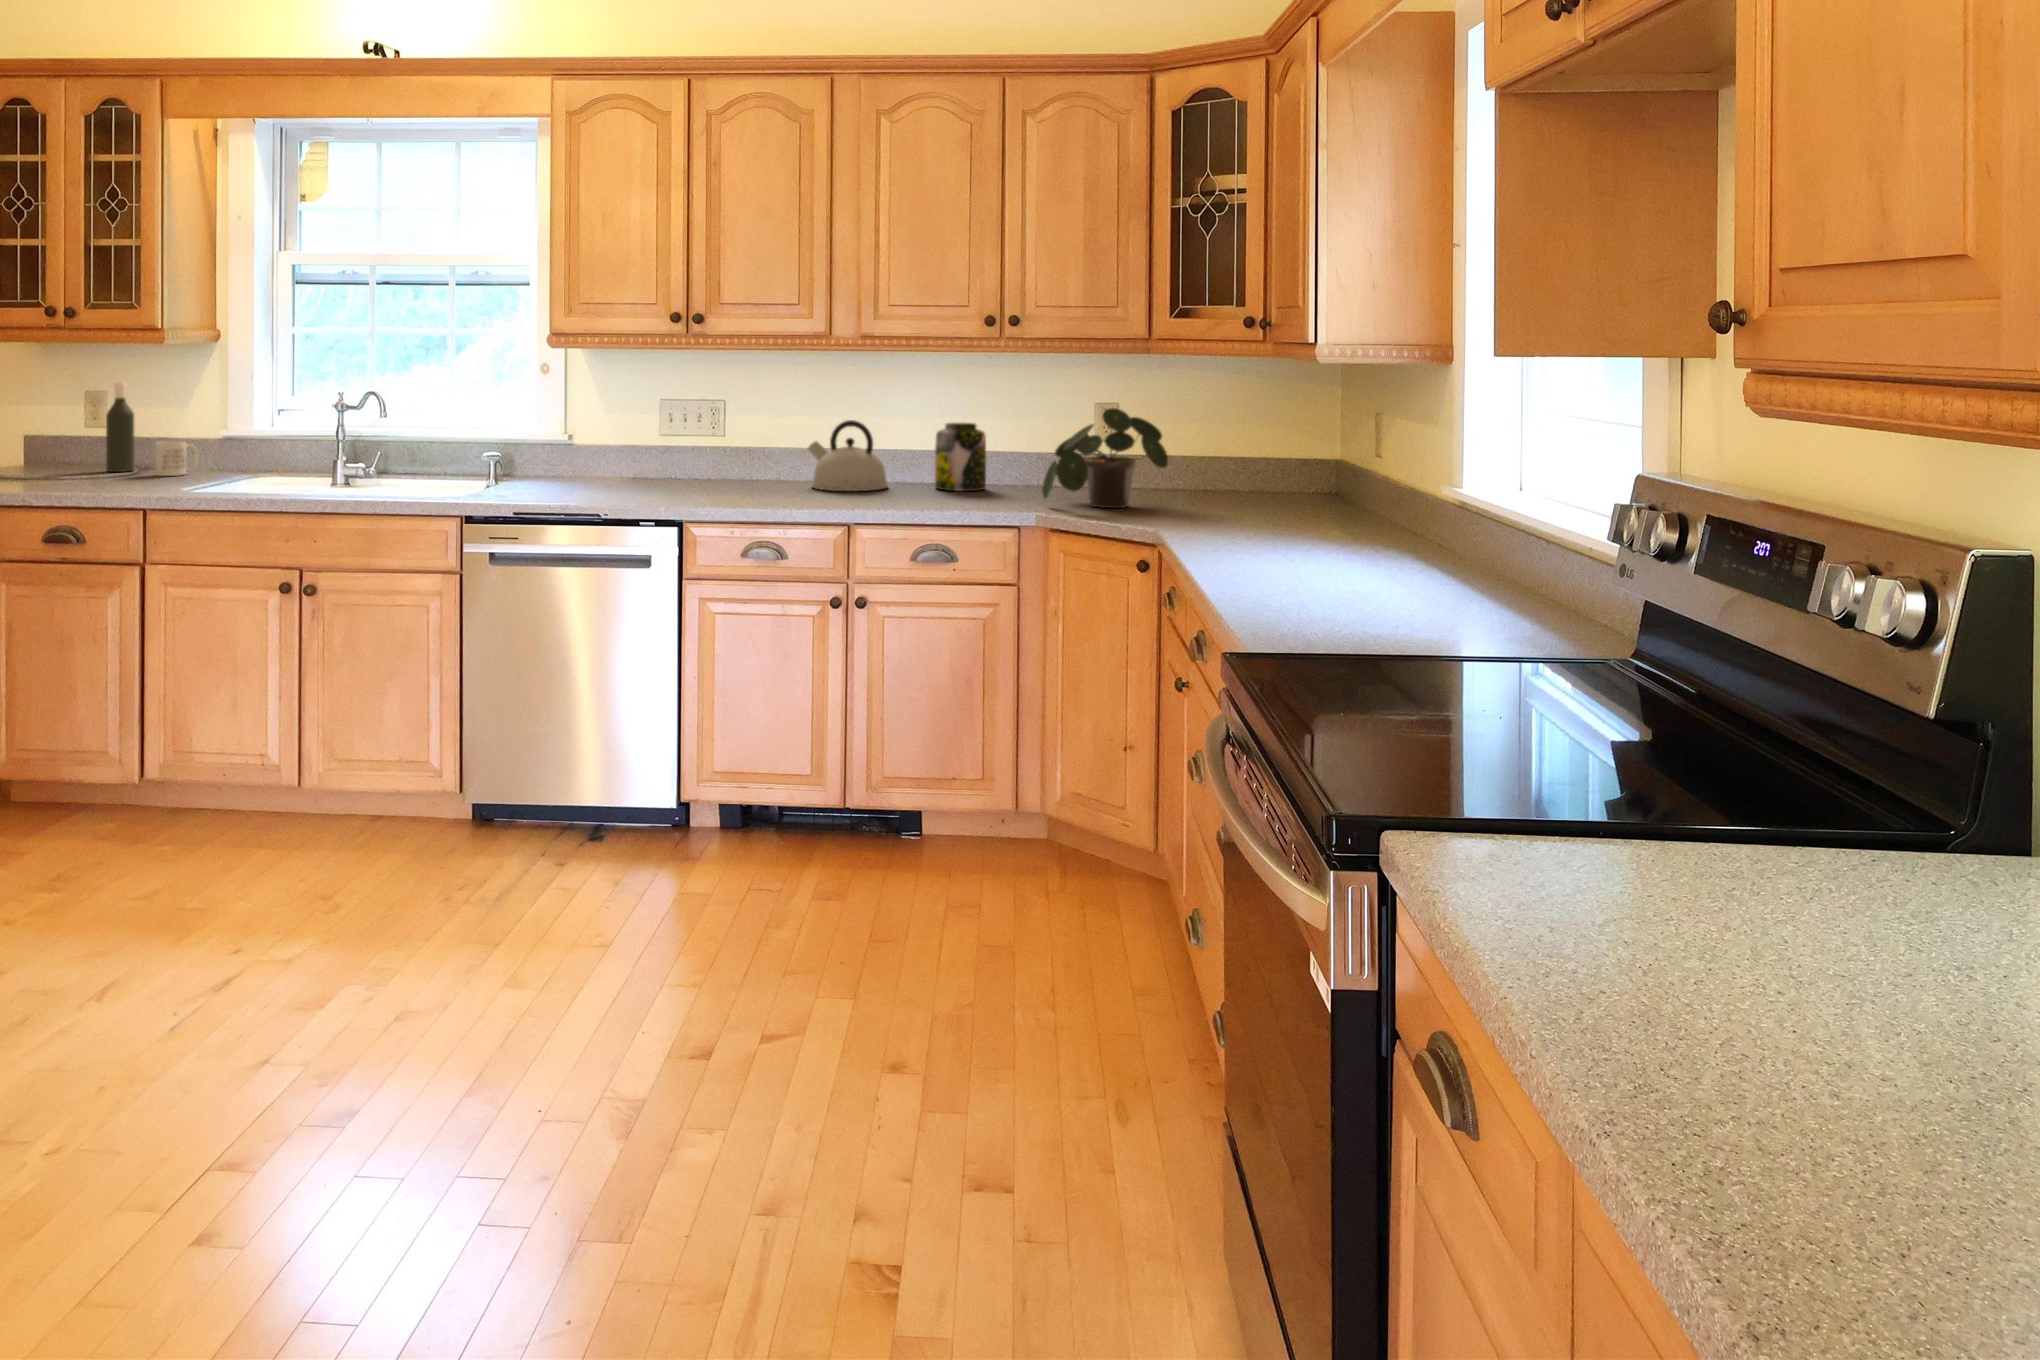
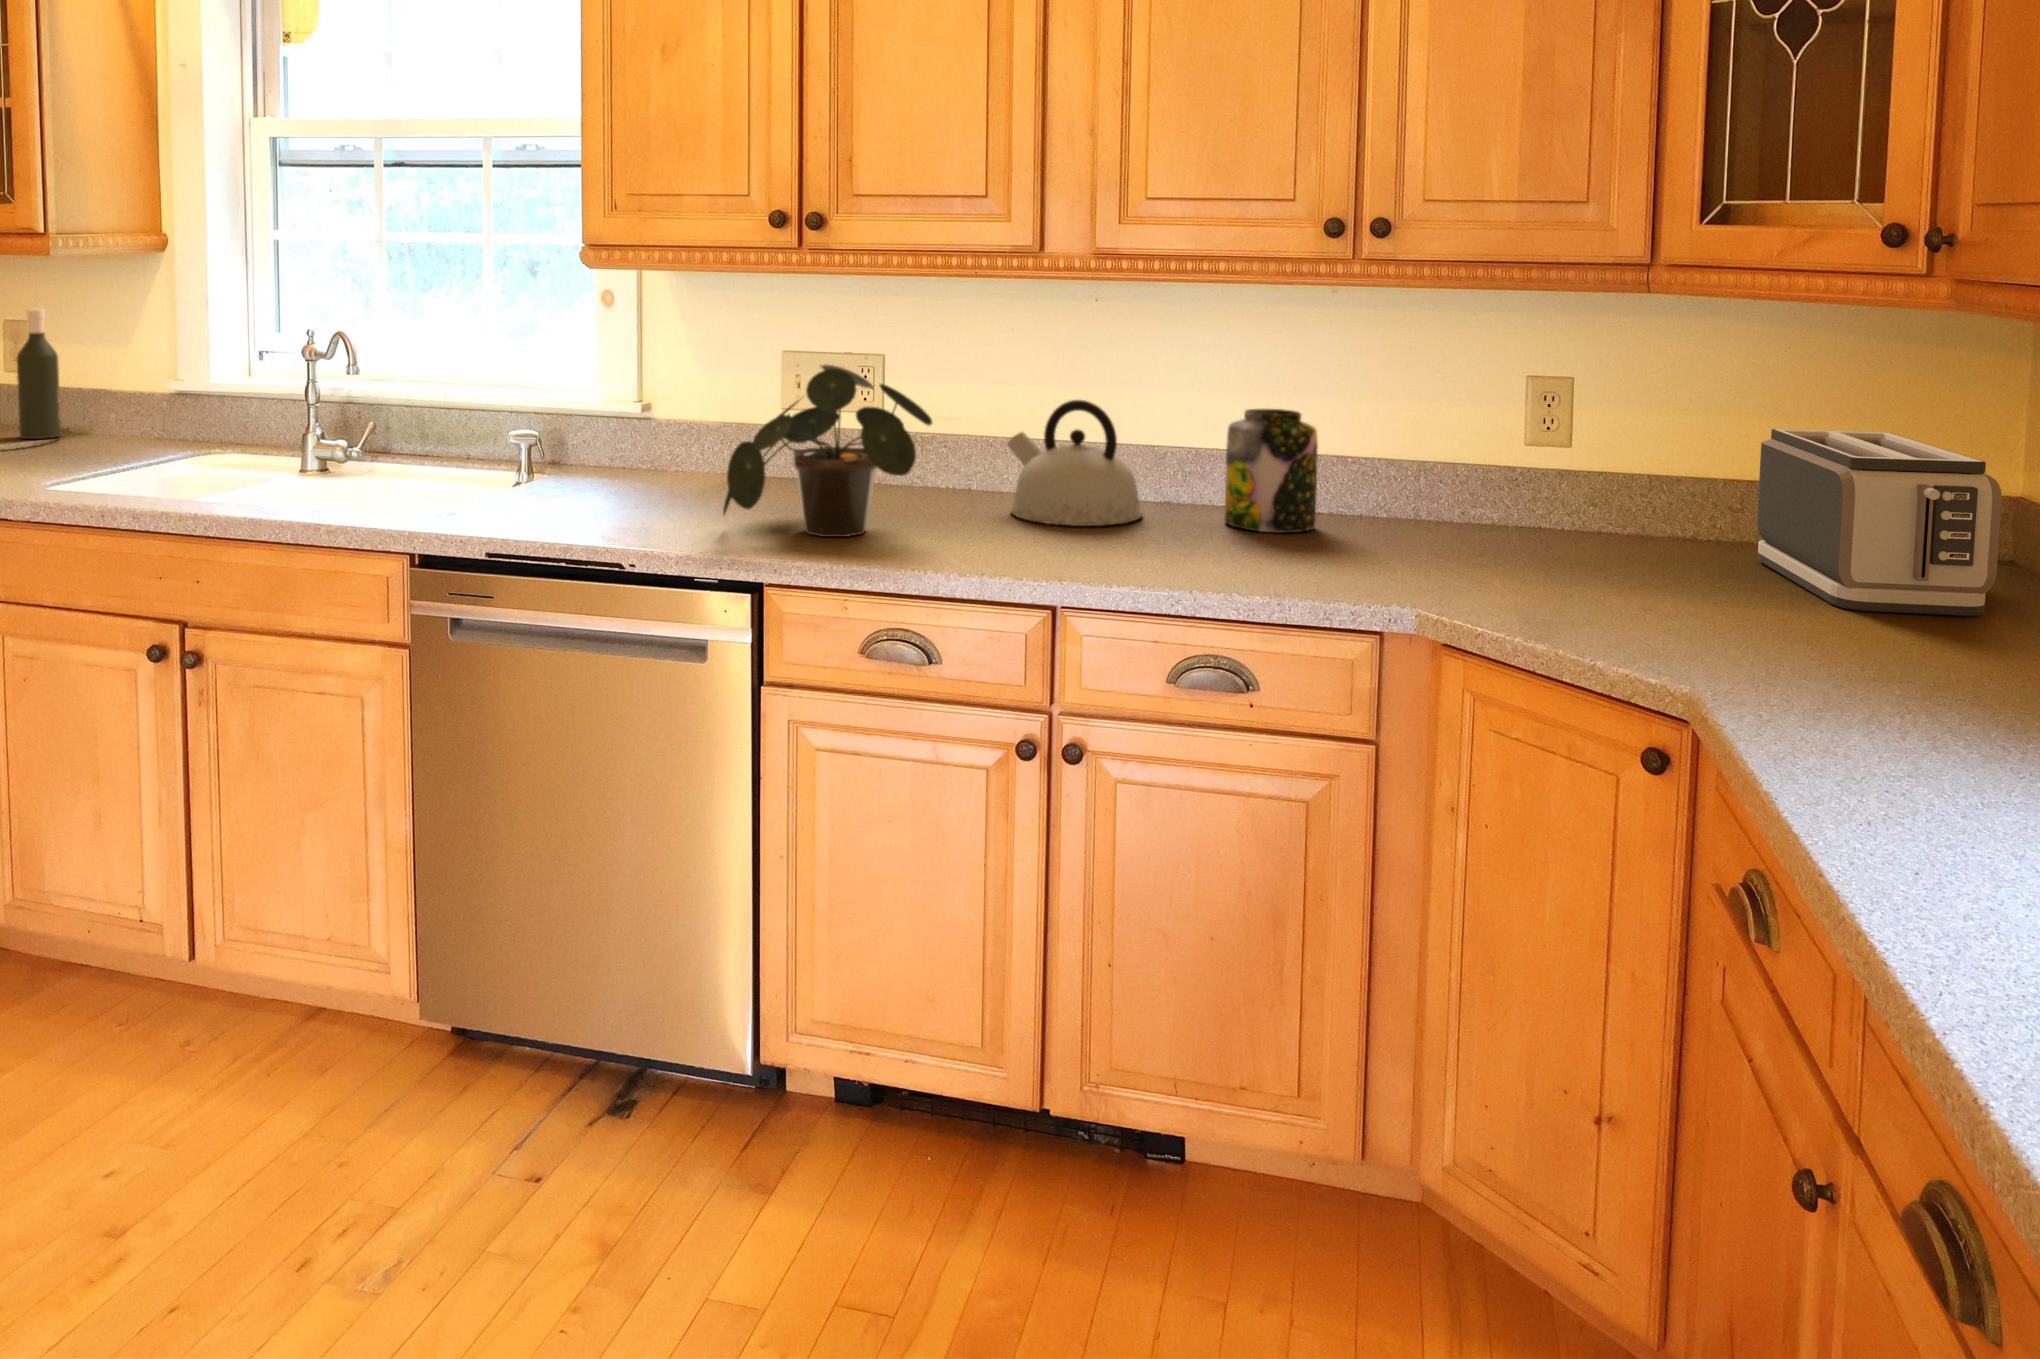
potted plant: present [1042,408,1168,508] -> present [723,364,932,537]
toaster: none [1213,424,1311,508] -> present [1757,429,2002,616]
mug: present [156,441,198,476] -> none [66,398,132,450]

